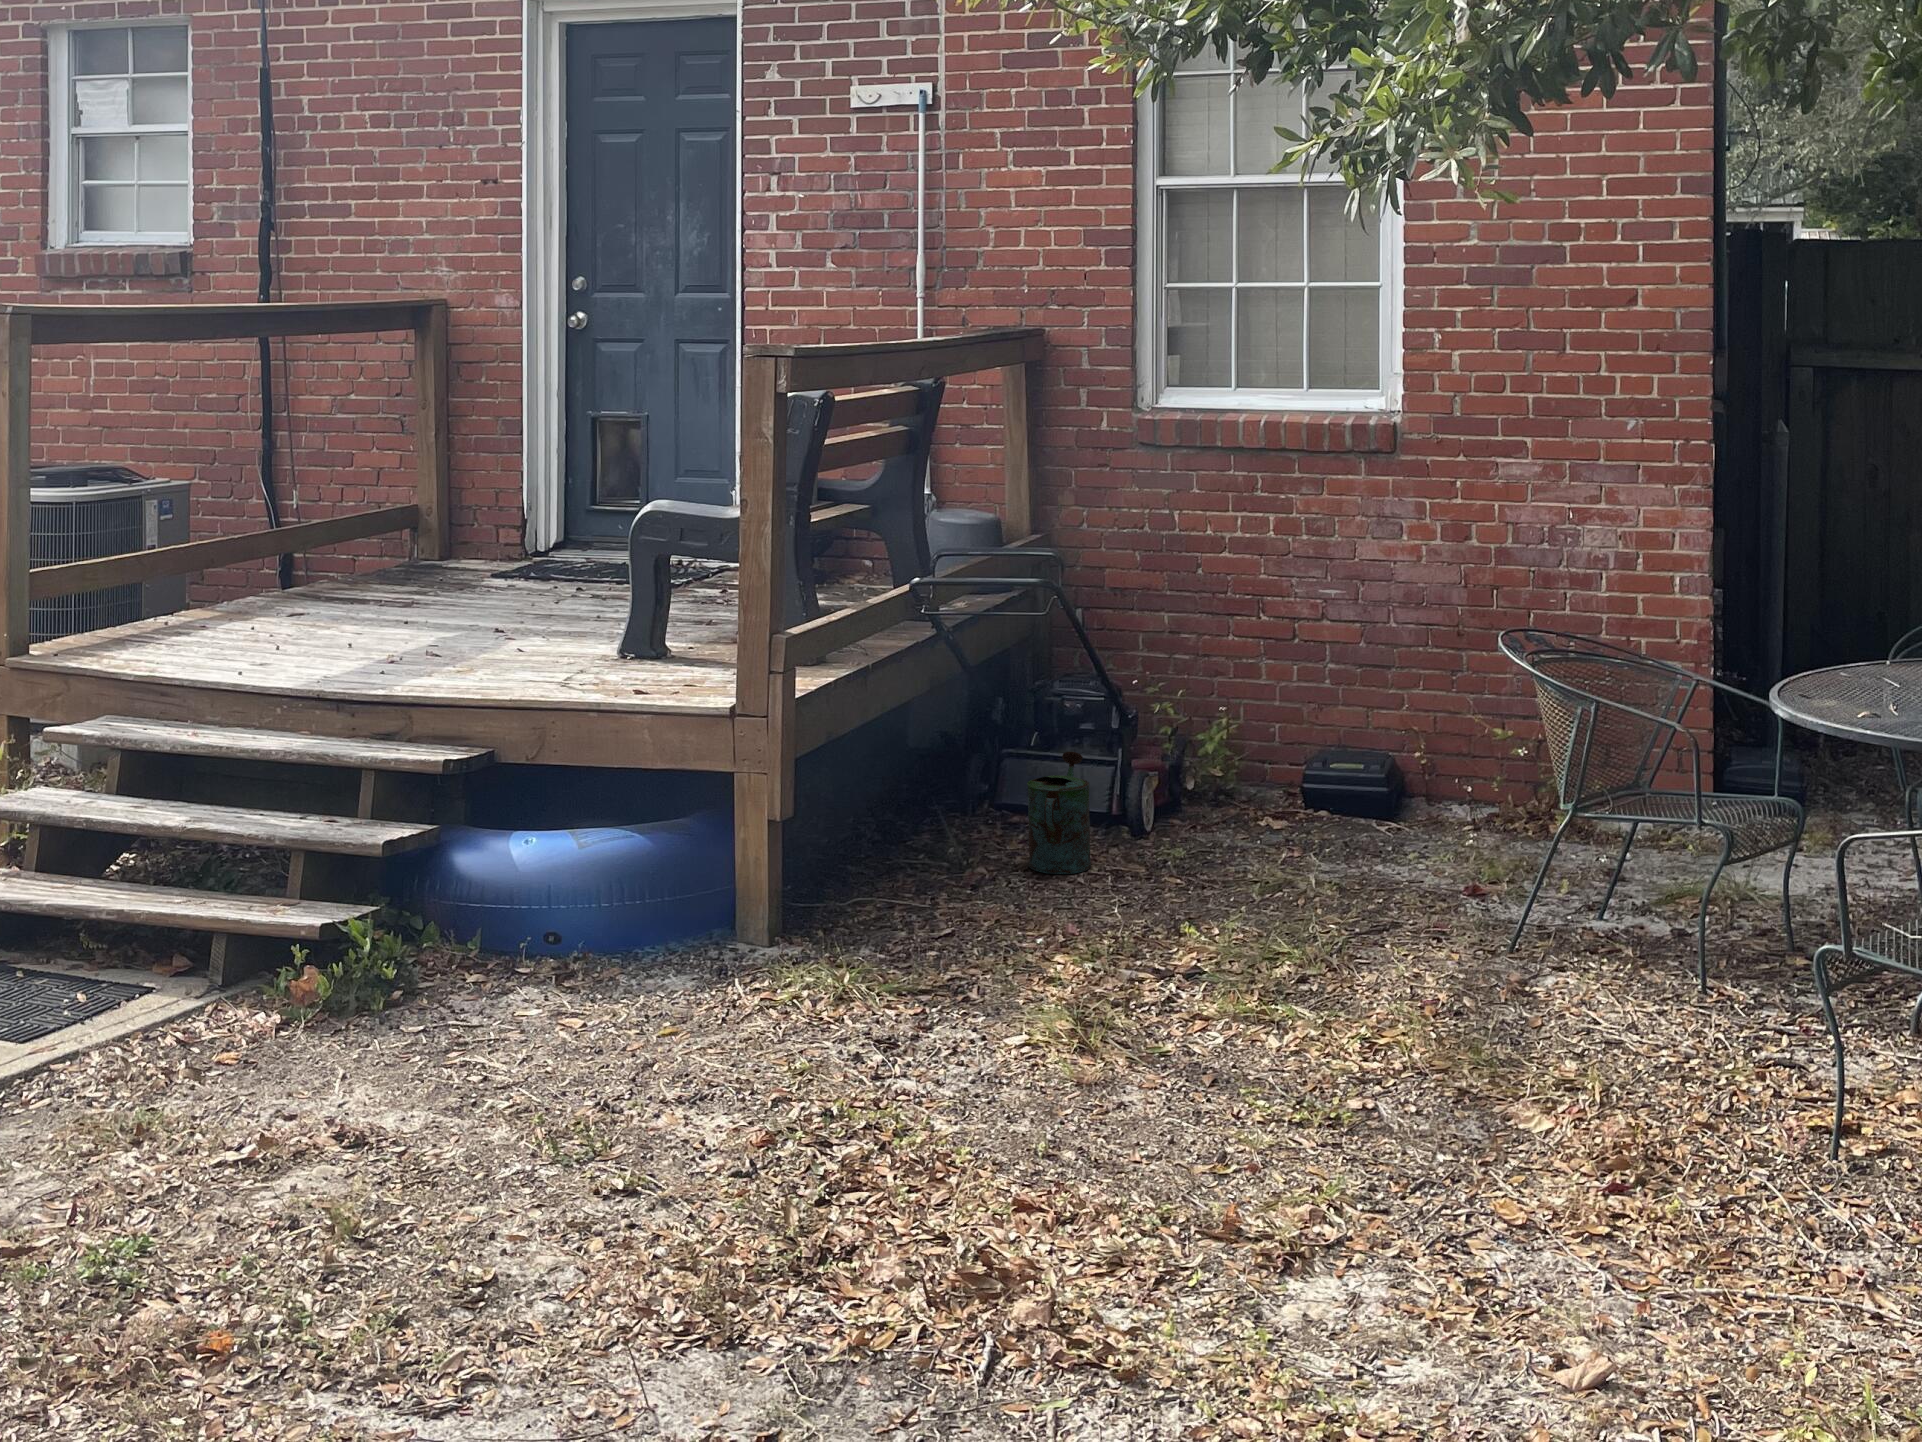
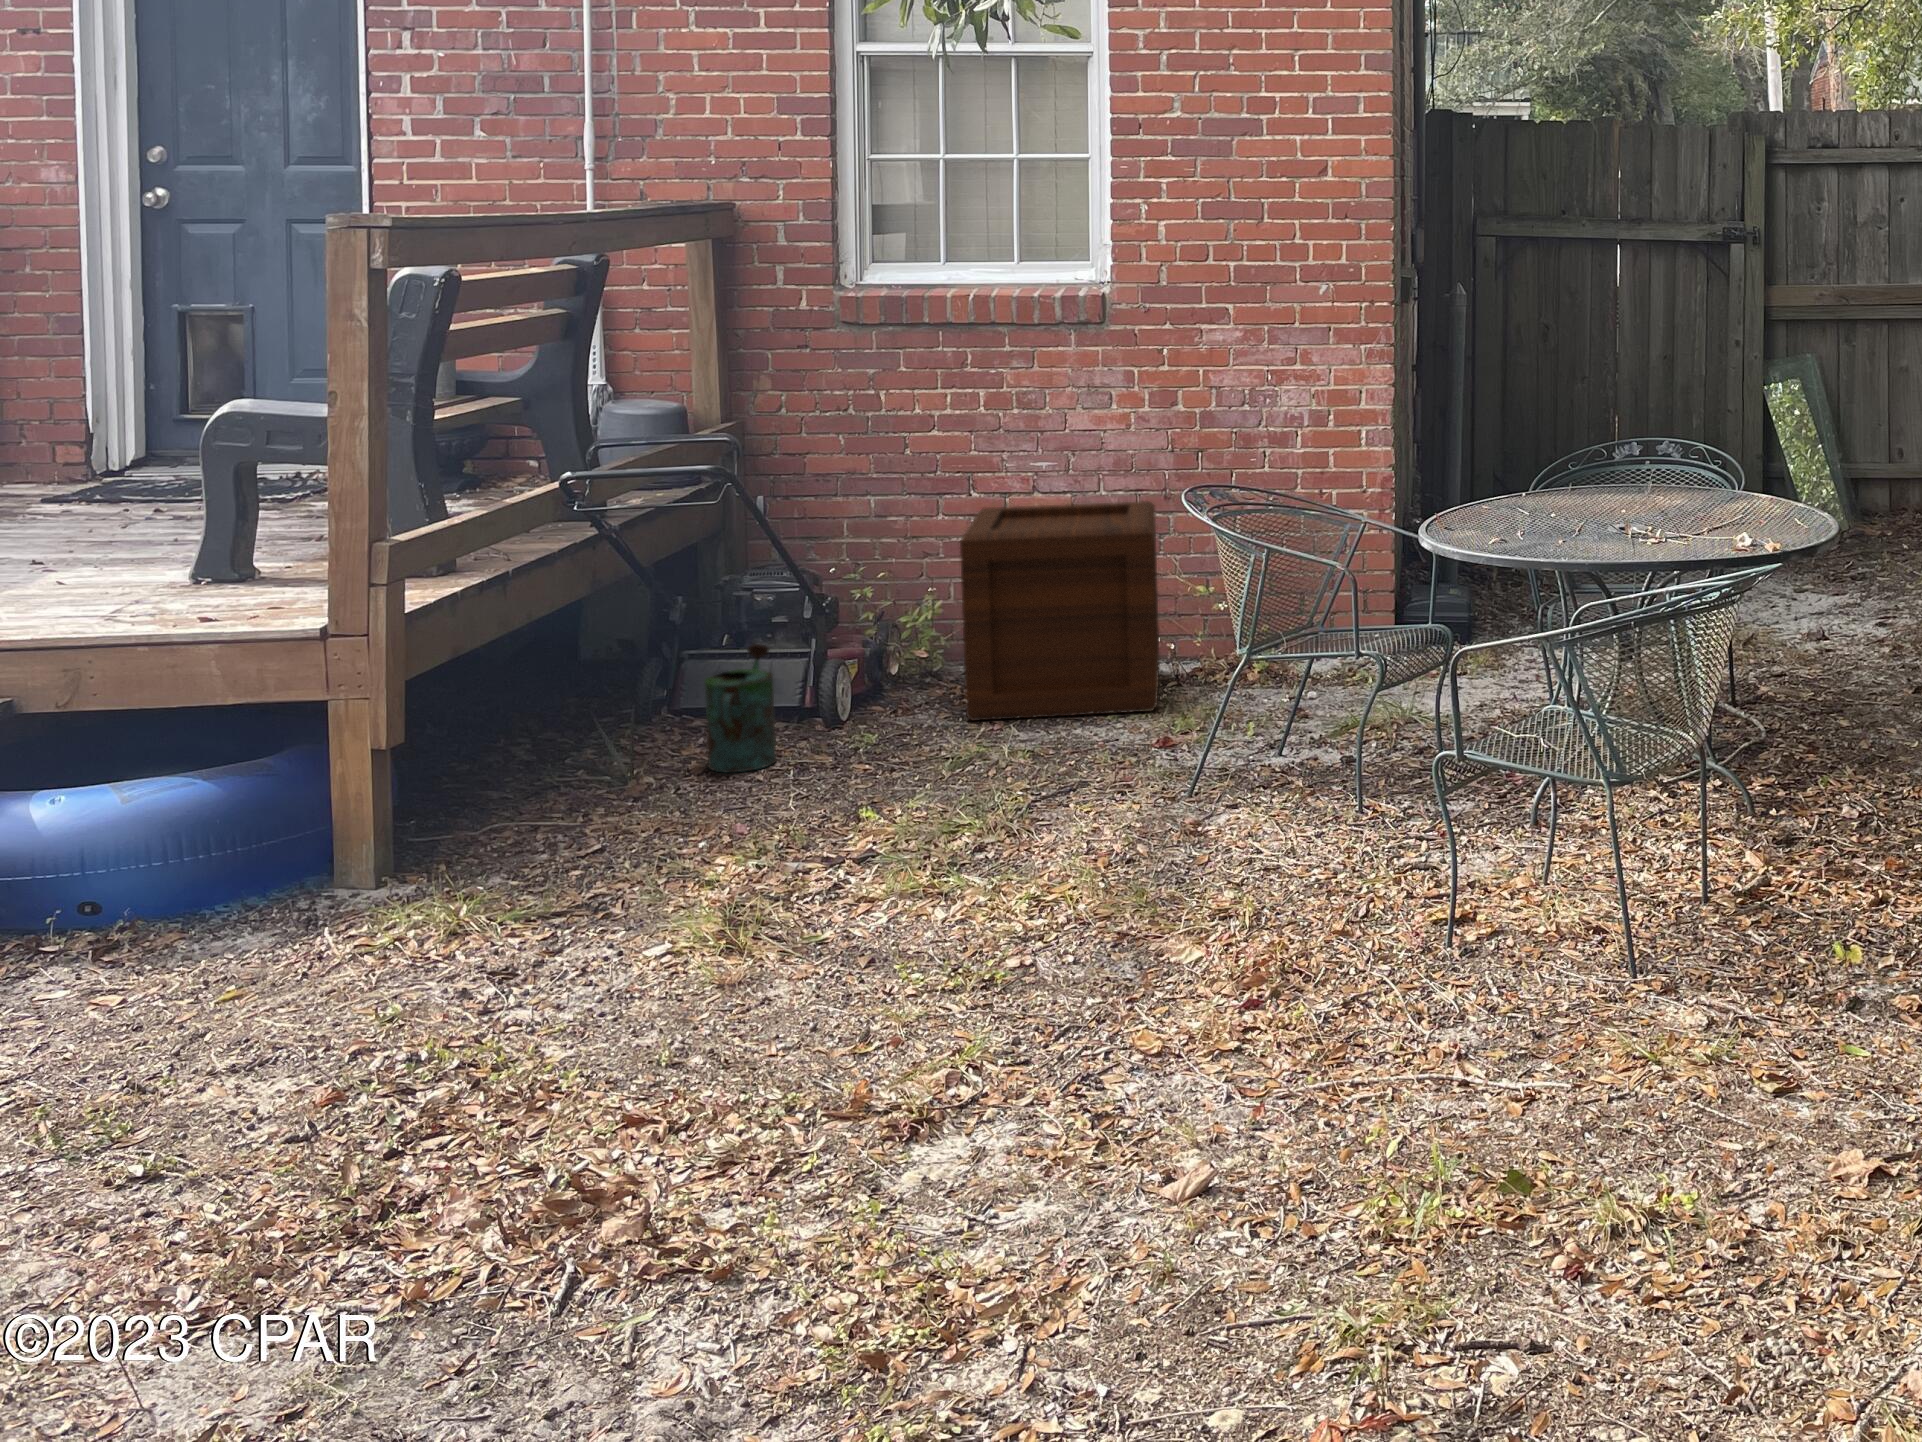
wooden crate: none [1263,631,1460,853] -> present [960,501,1160,721]

